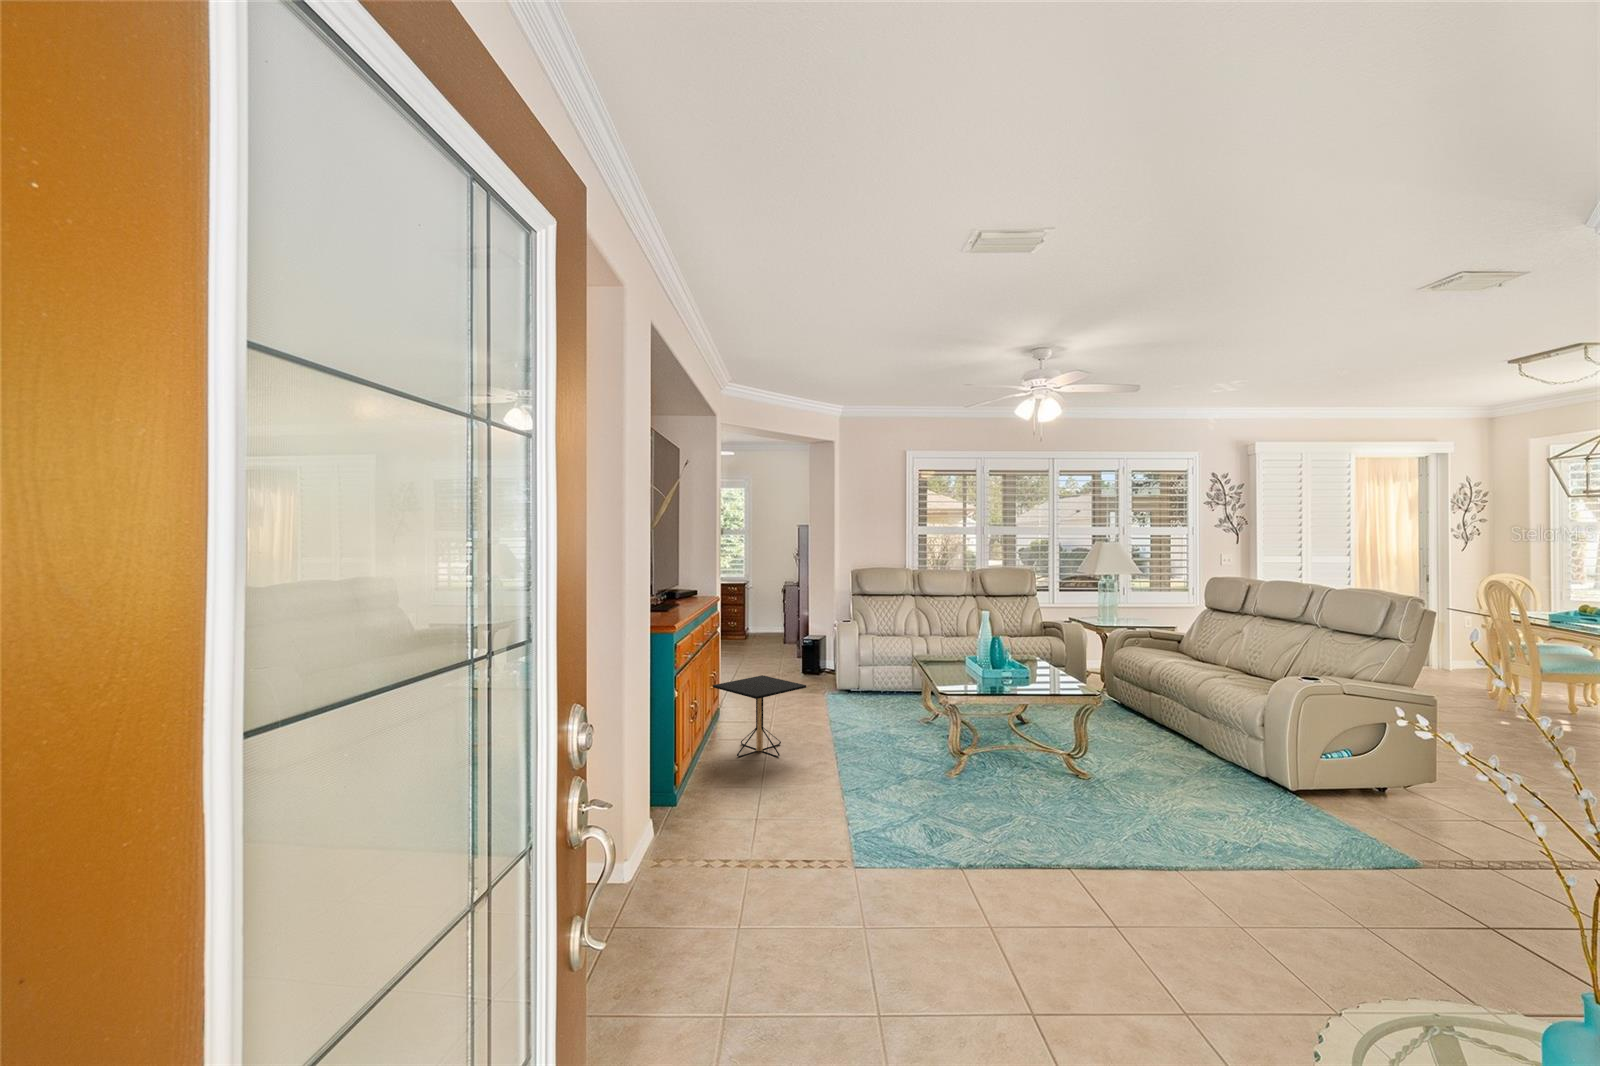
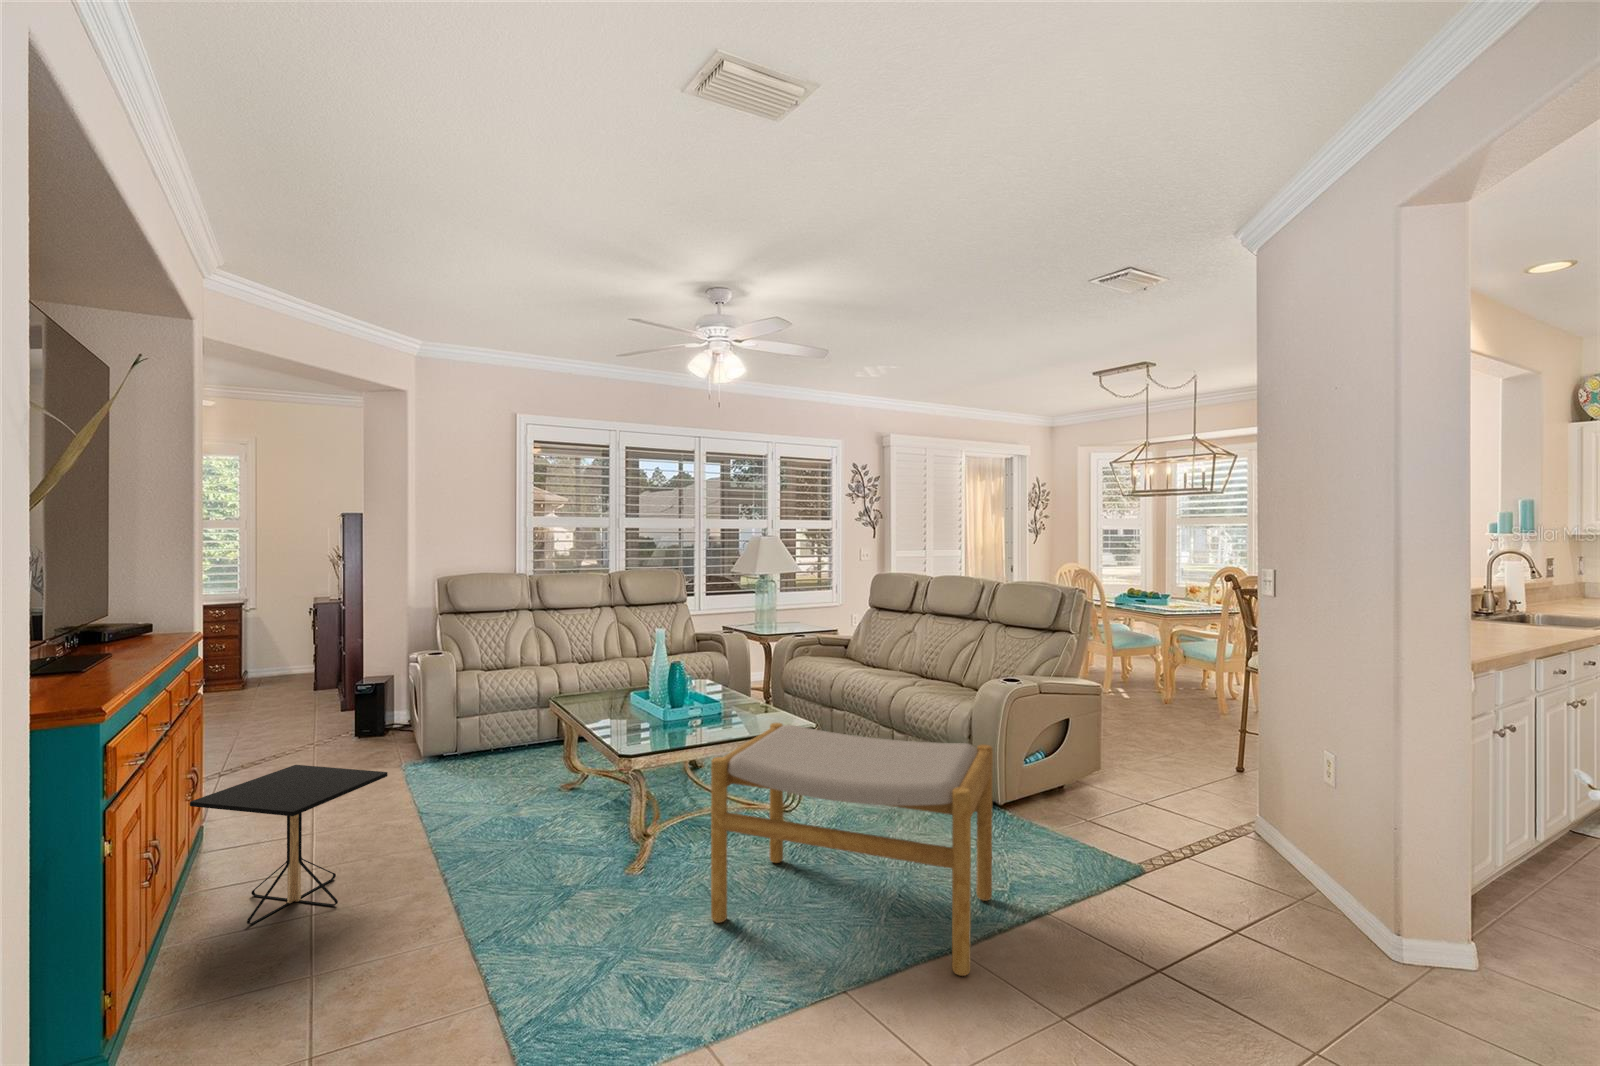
footstool: none [993,685,1238,889] -> present [711,723,993,976]

